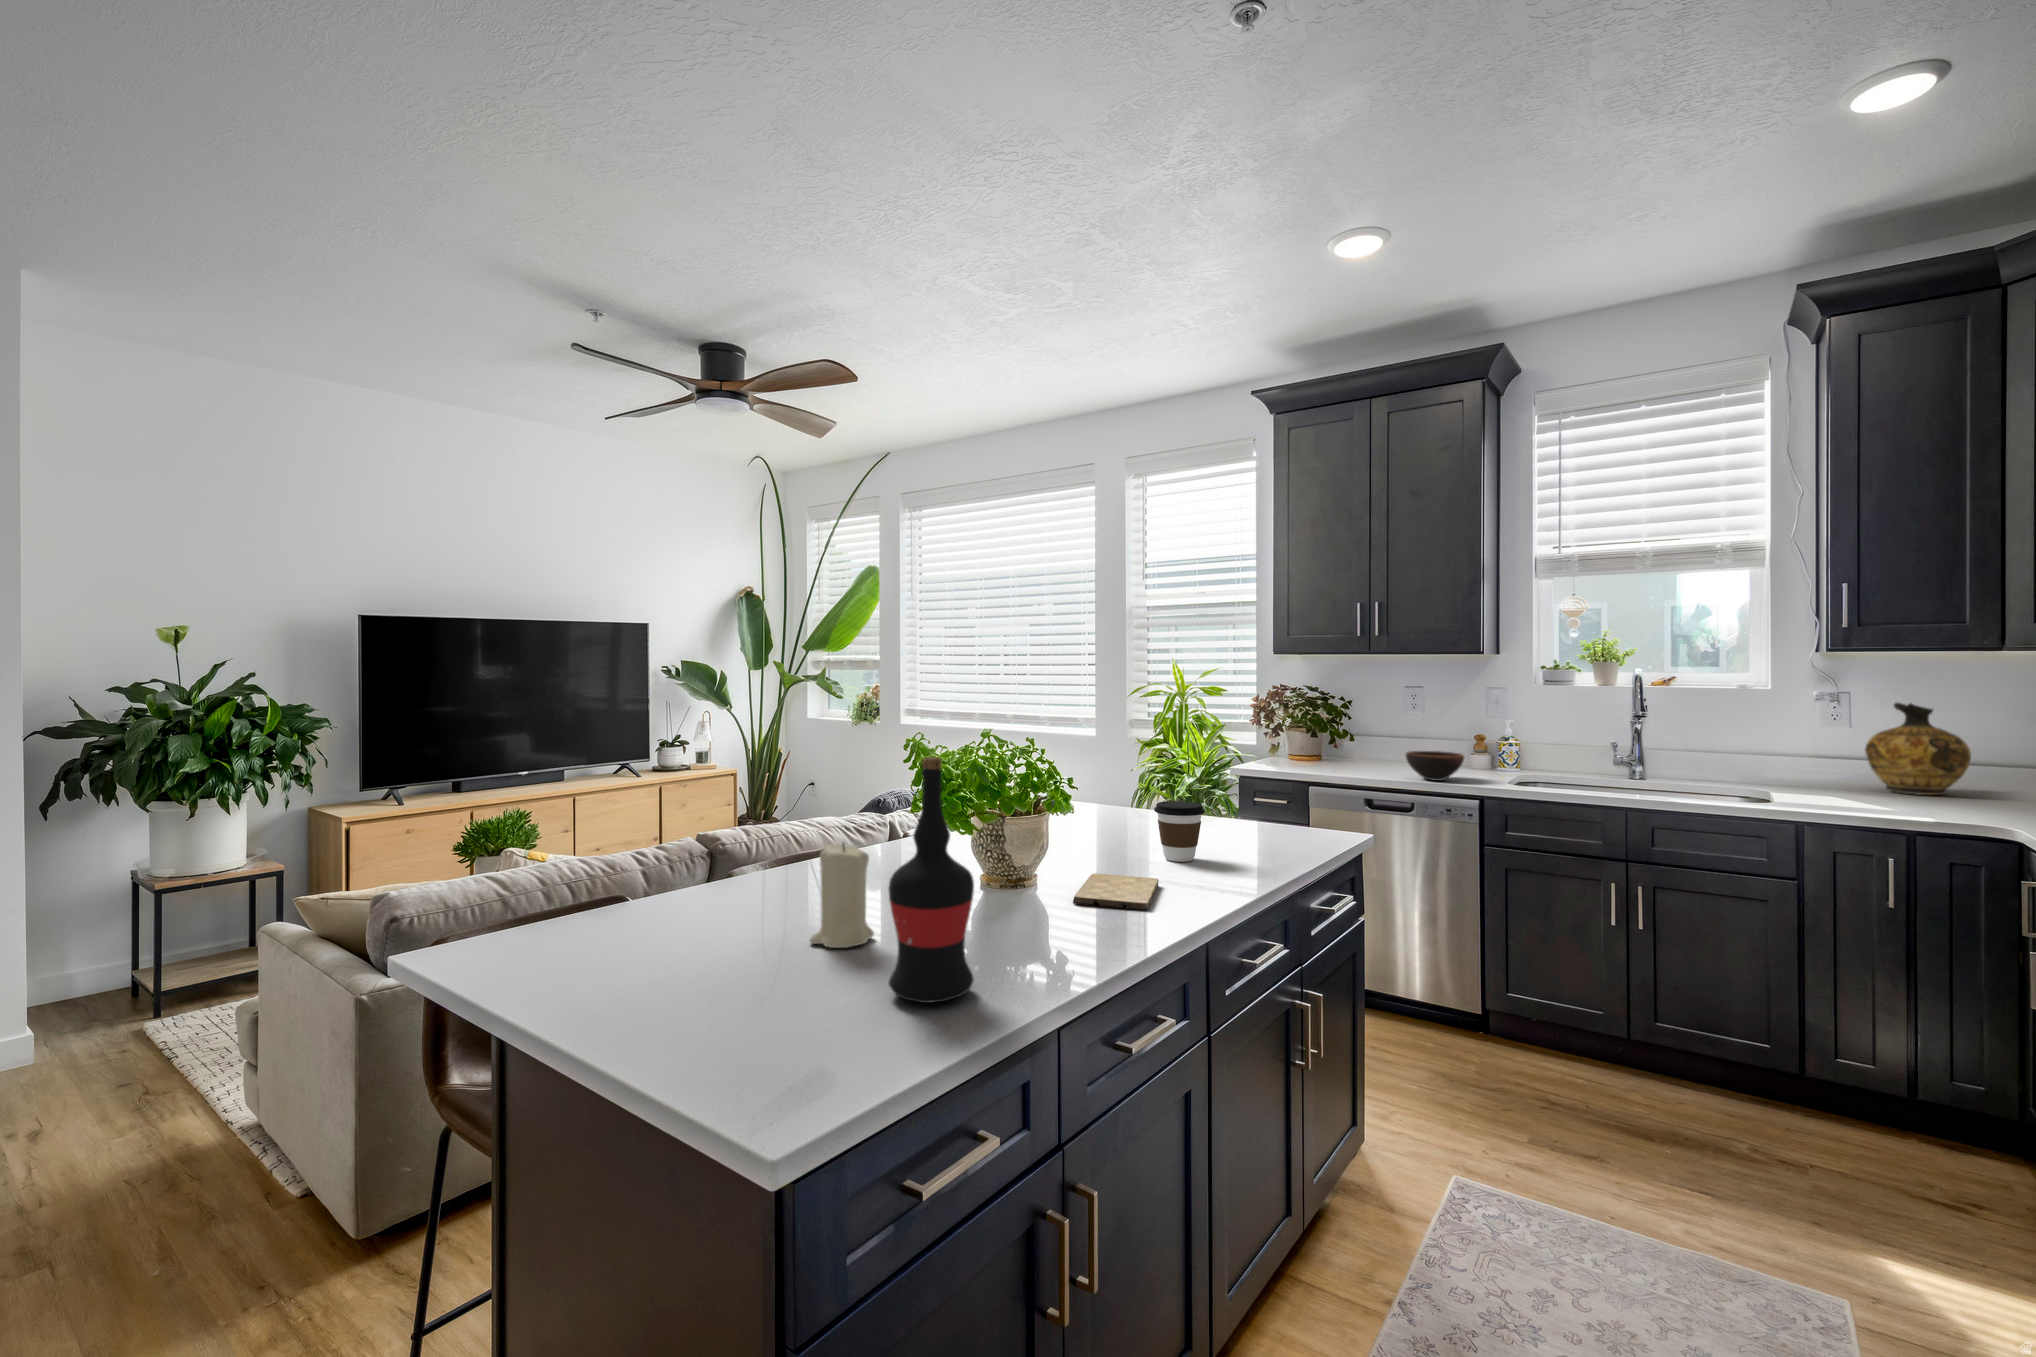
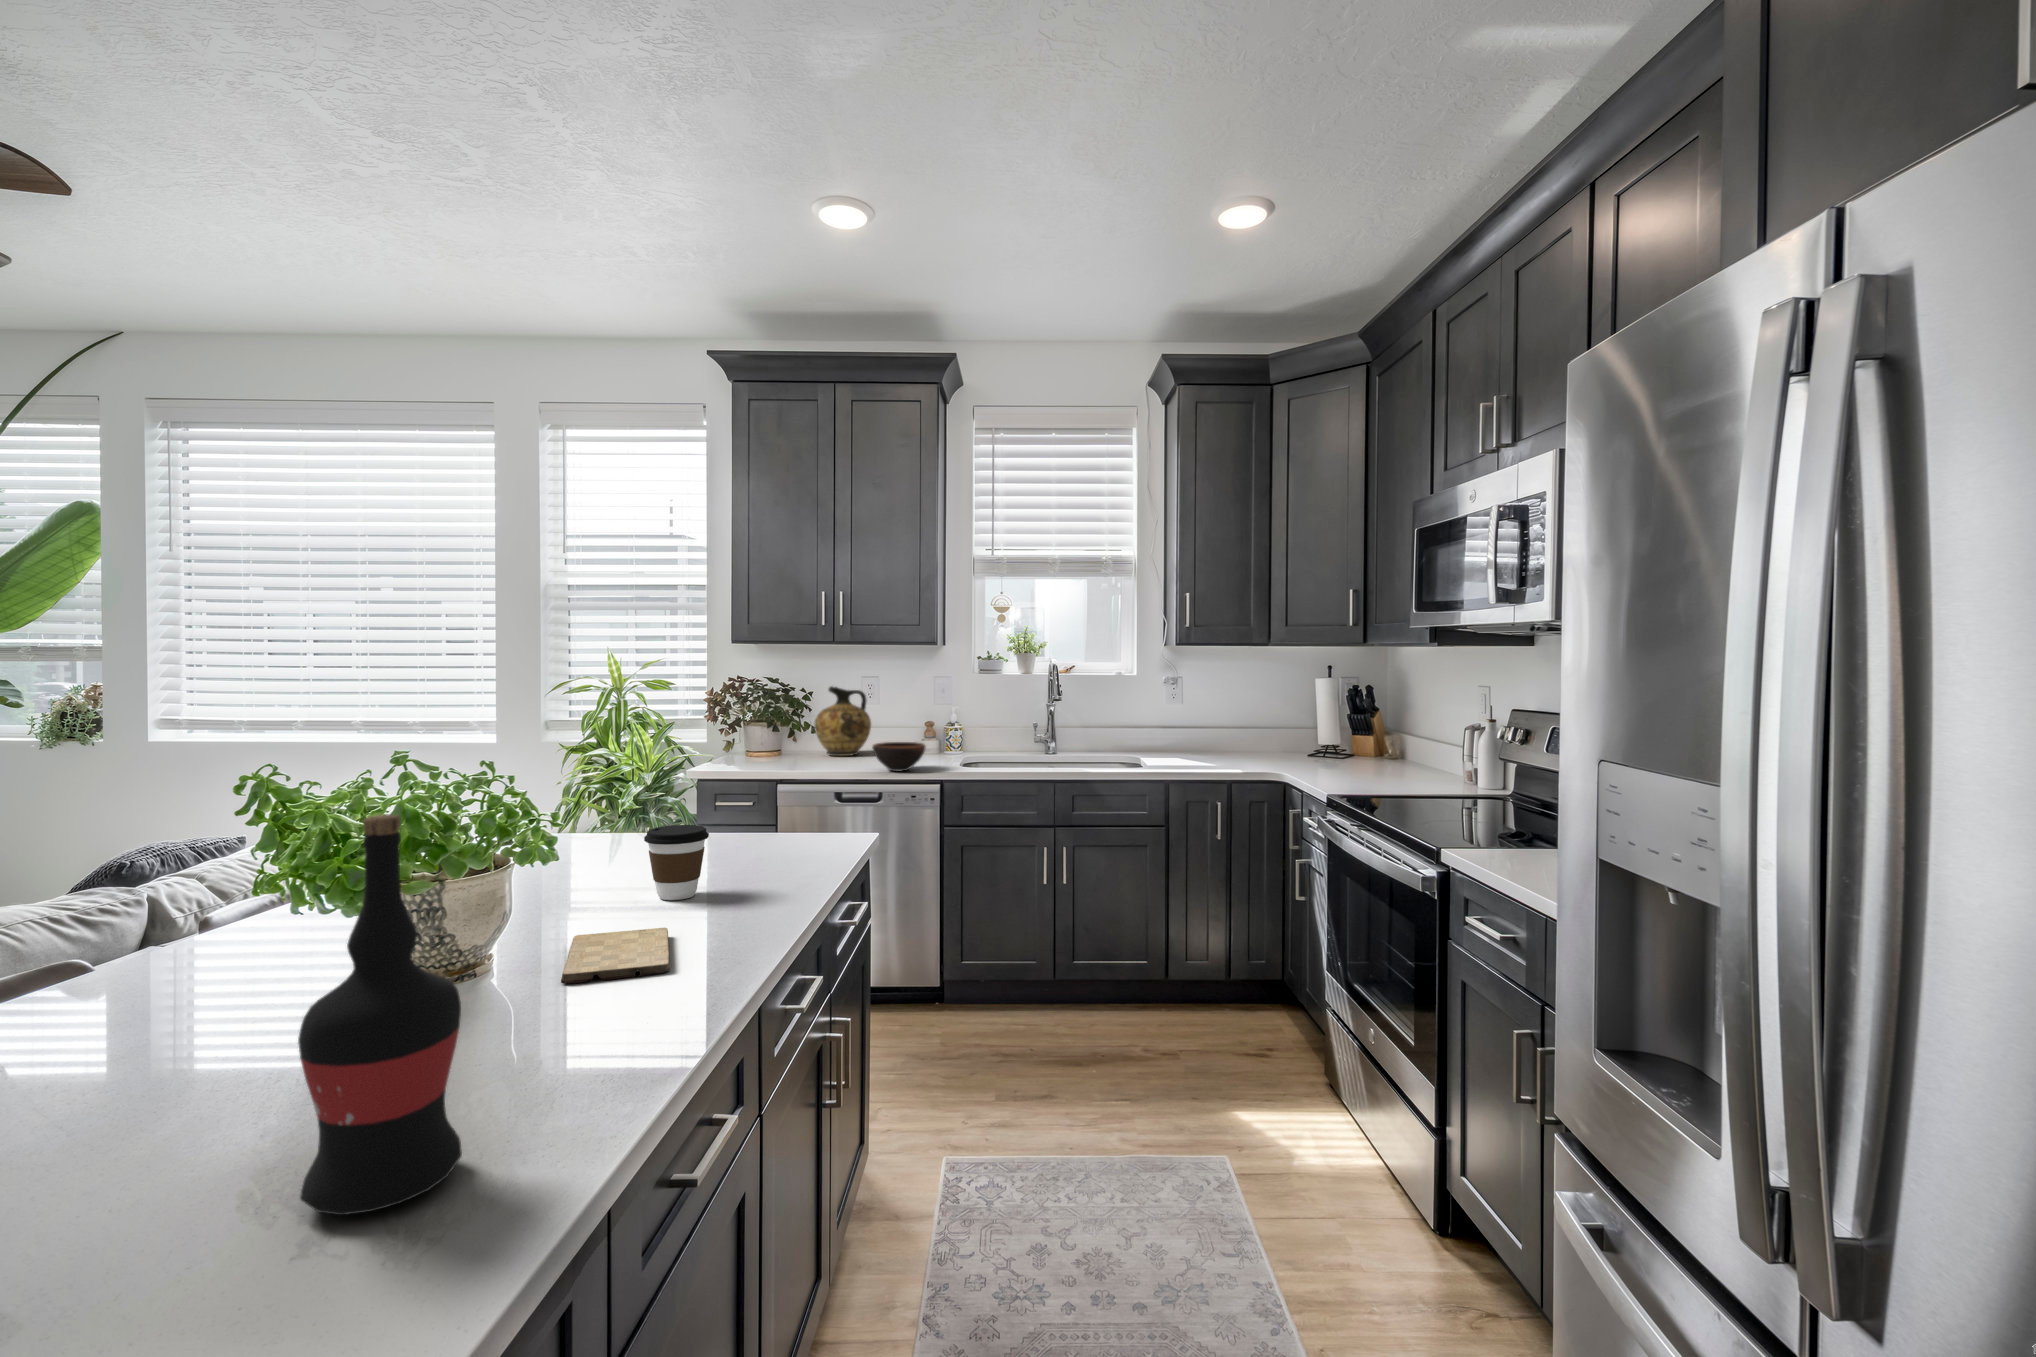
ceramic jug: present [1865,703,1971,795] -> present [815,686,871,756]
candle: present [810,843,874,948] -> none [80,969,227,1163]

